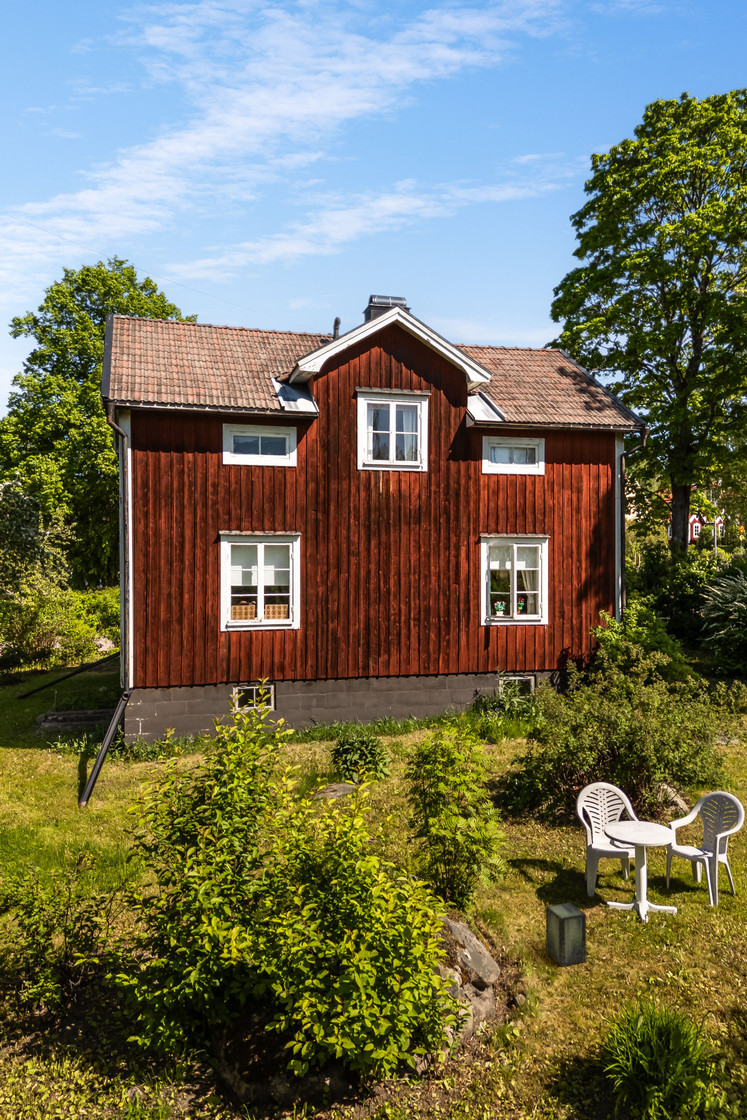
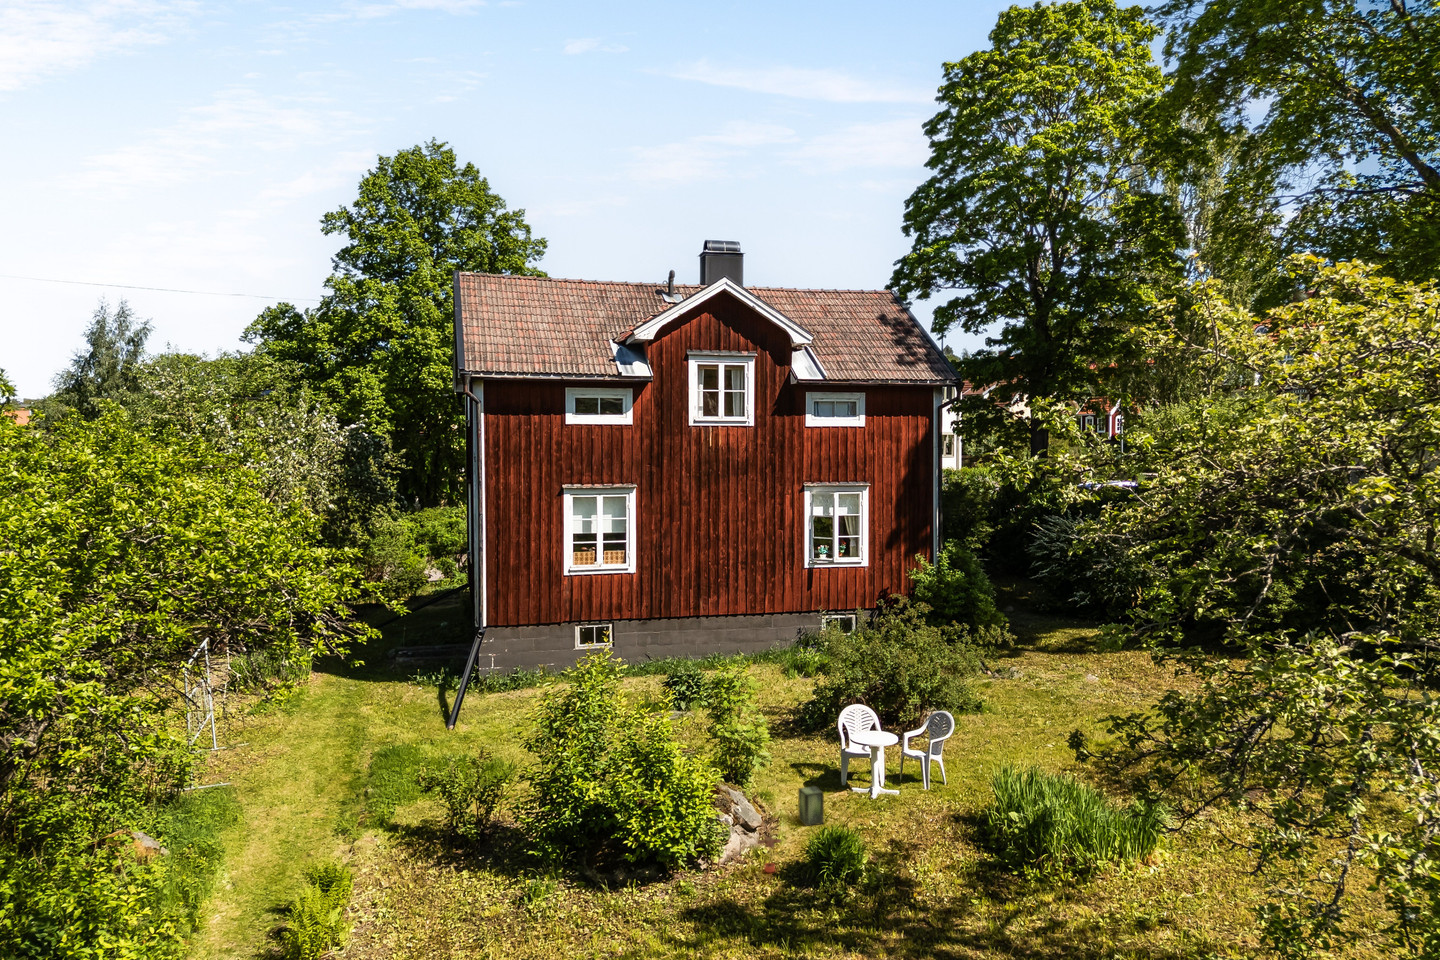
potted plant: none [513,1007,554,1075] -> present [758,837,782,873]

